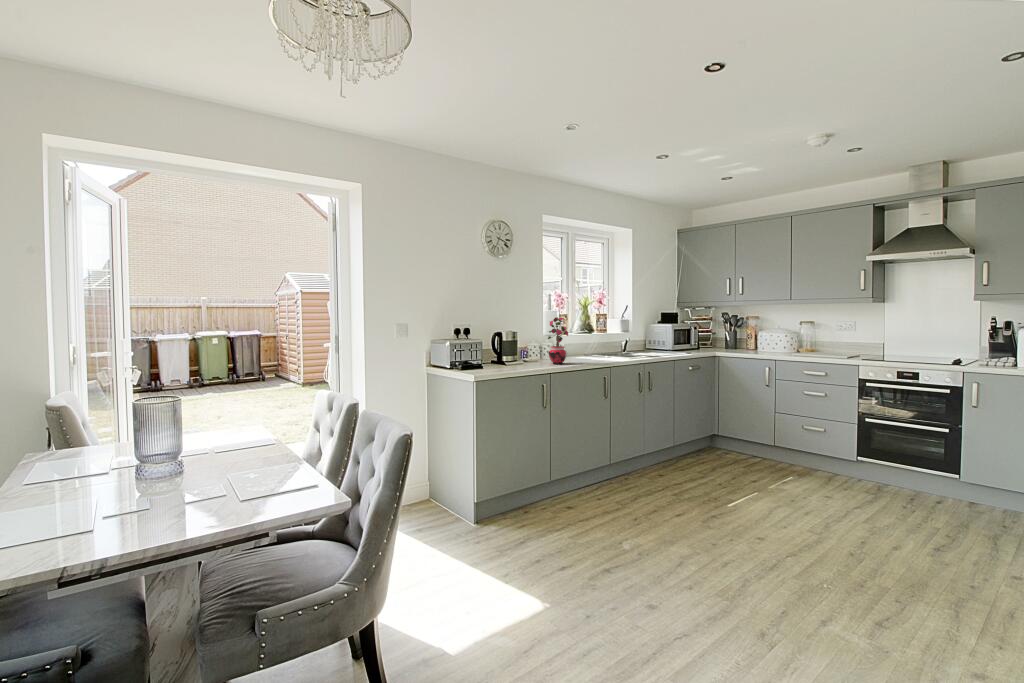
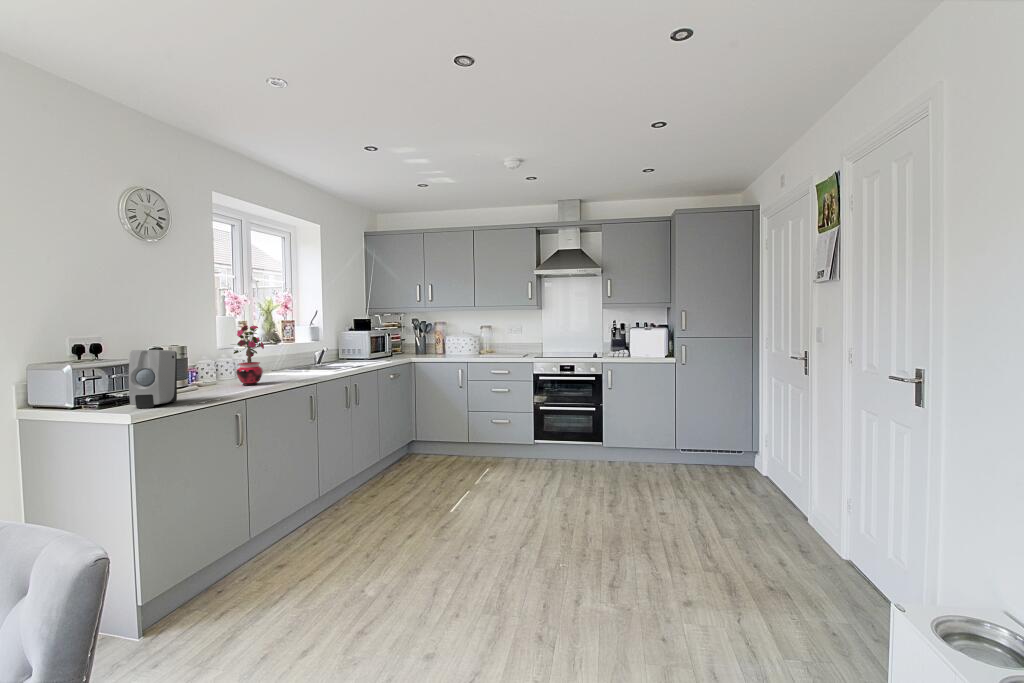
soap dispenser: none [477,333,506,372] -> present [129,350,177,408]

